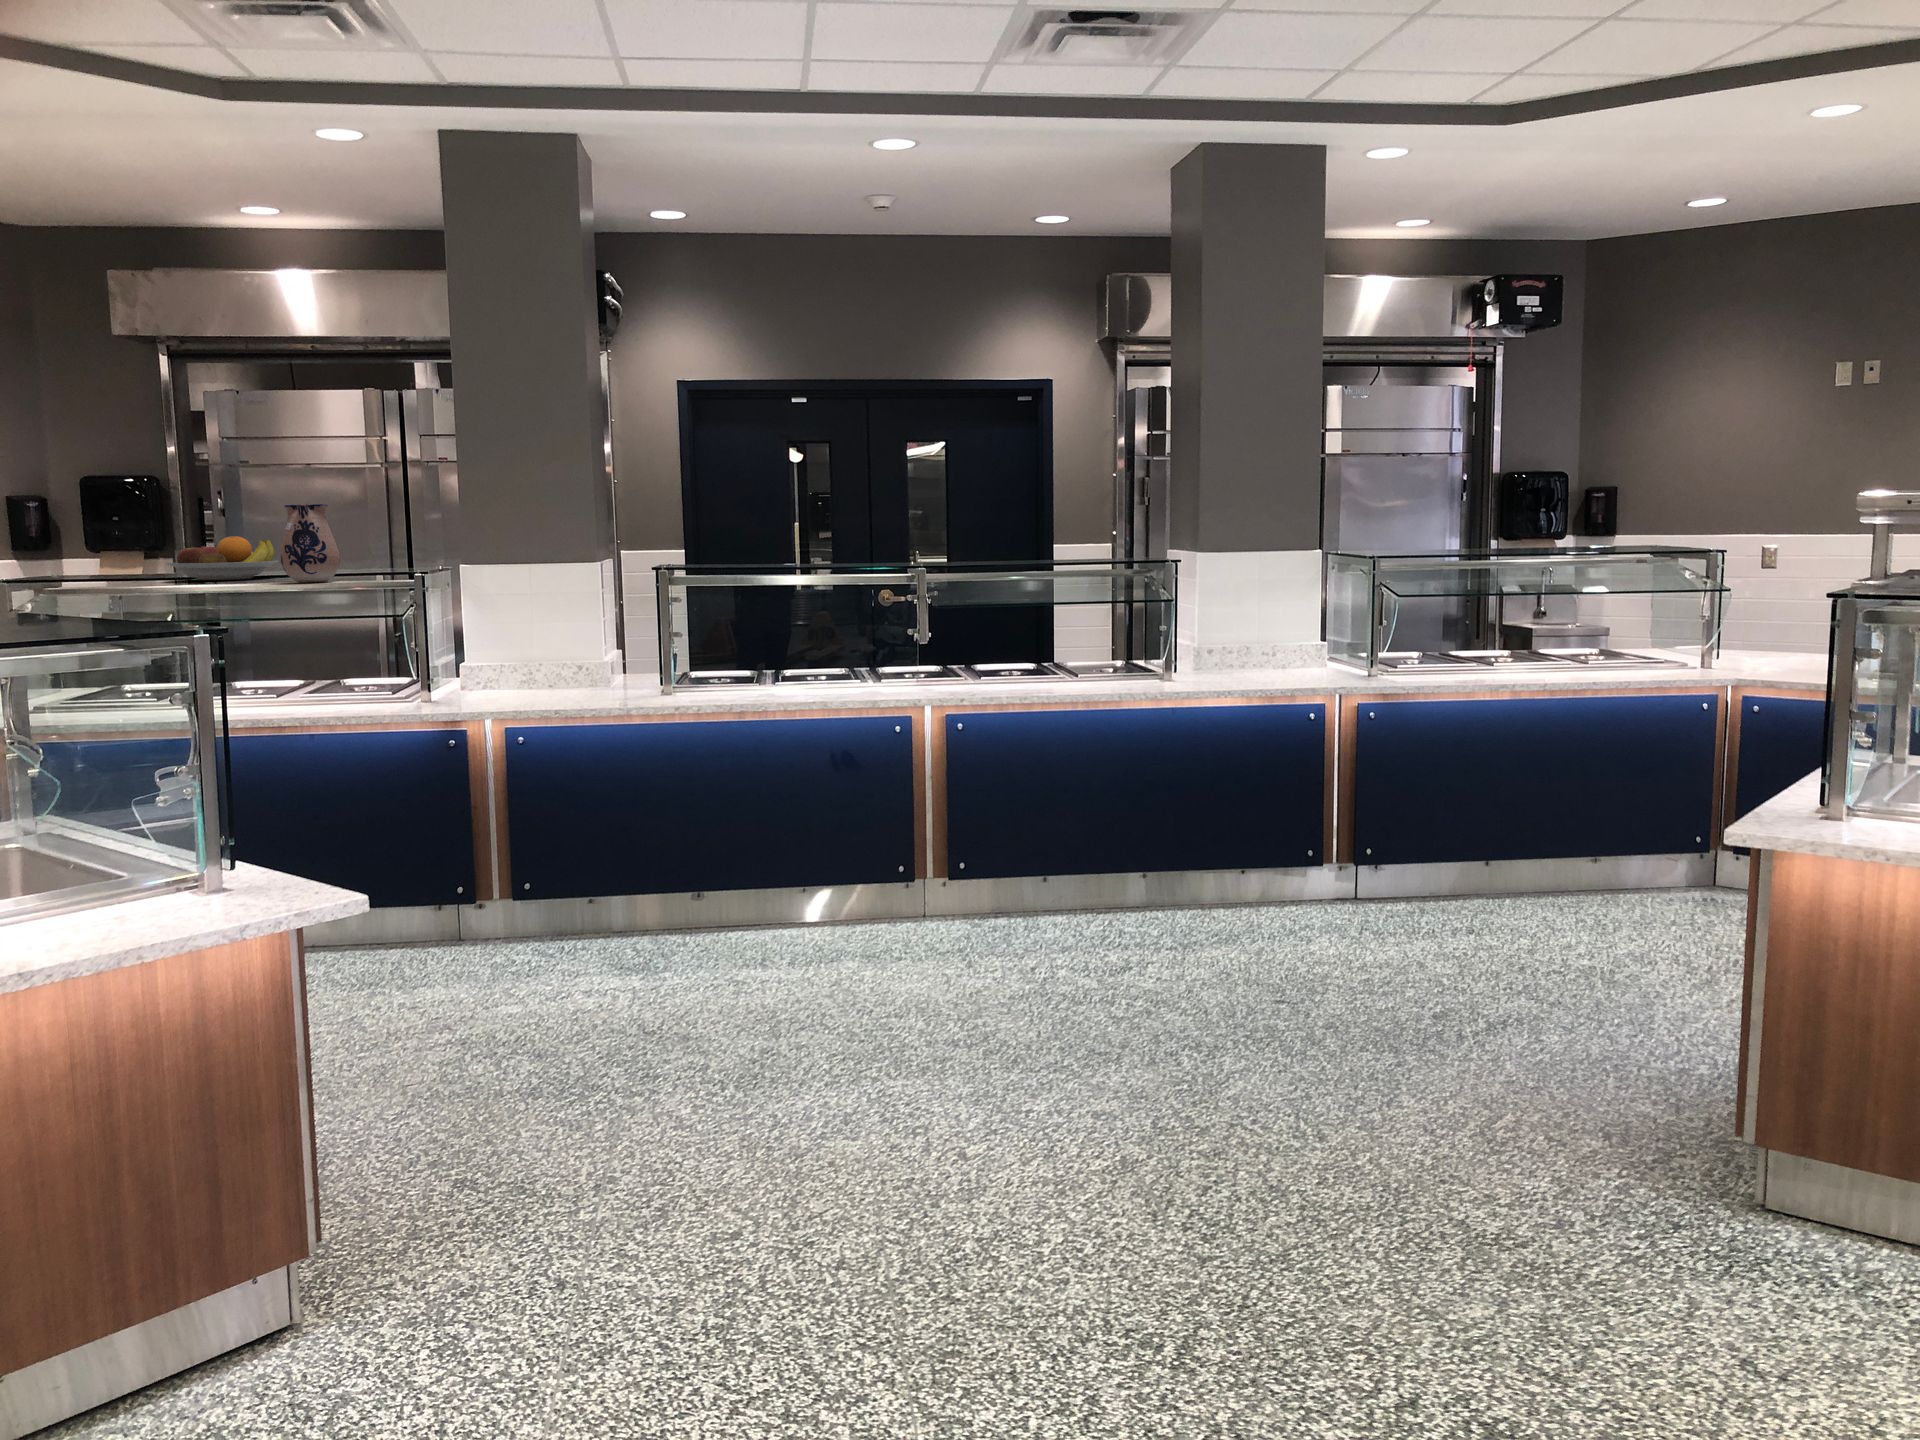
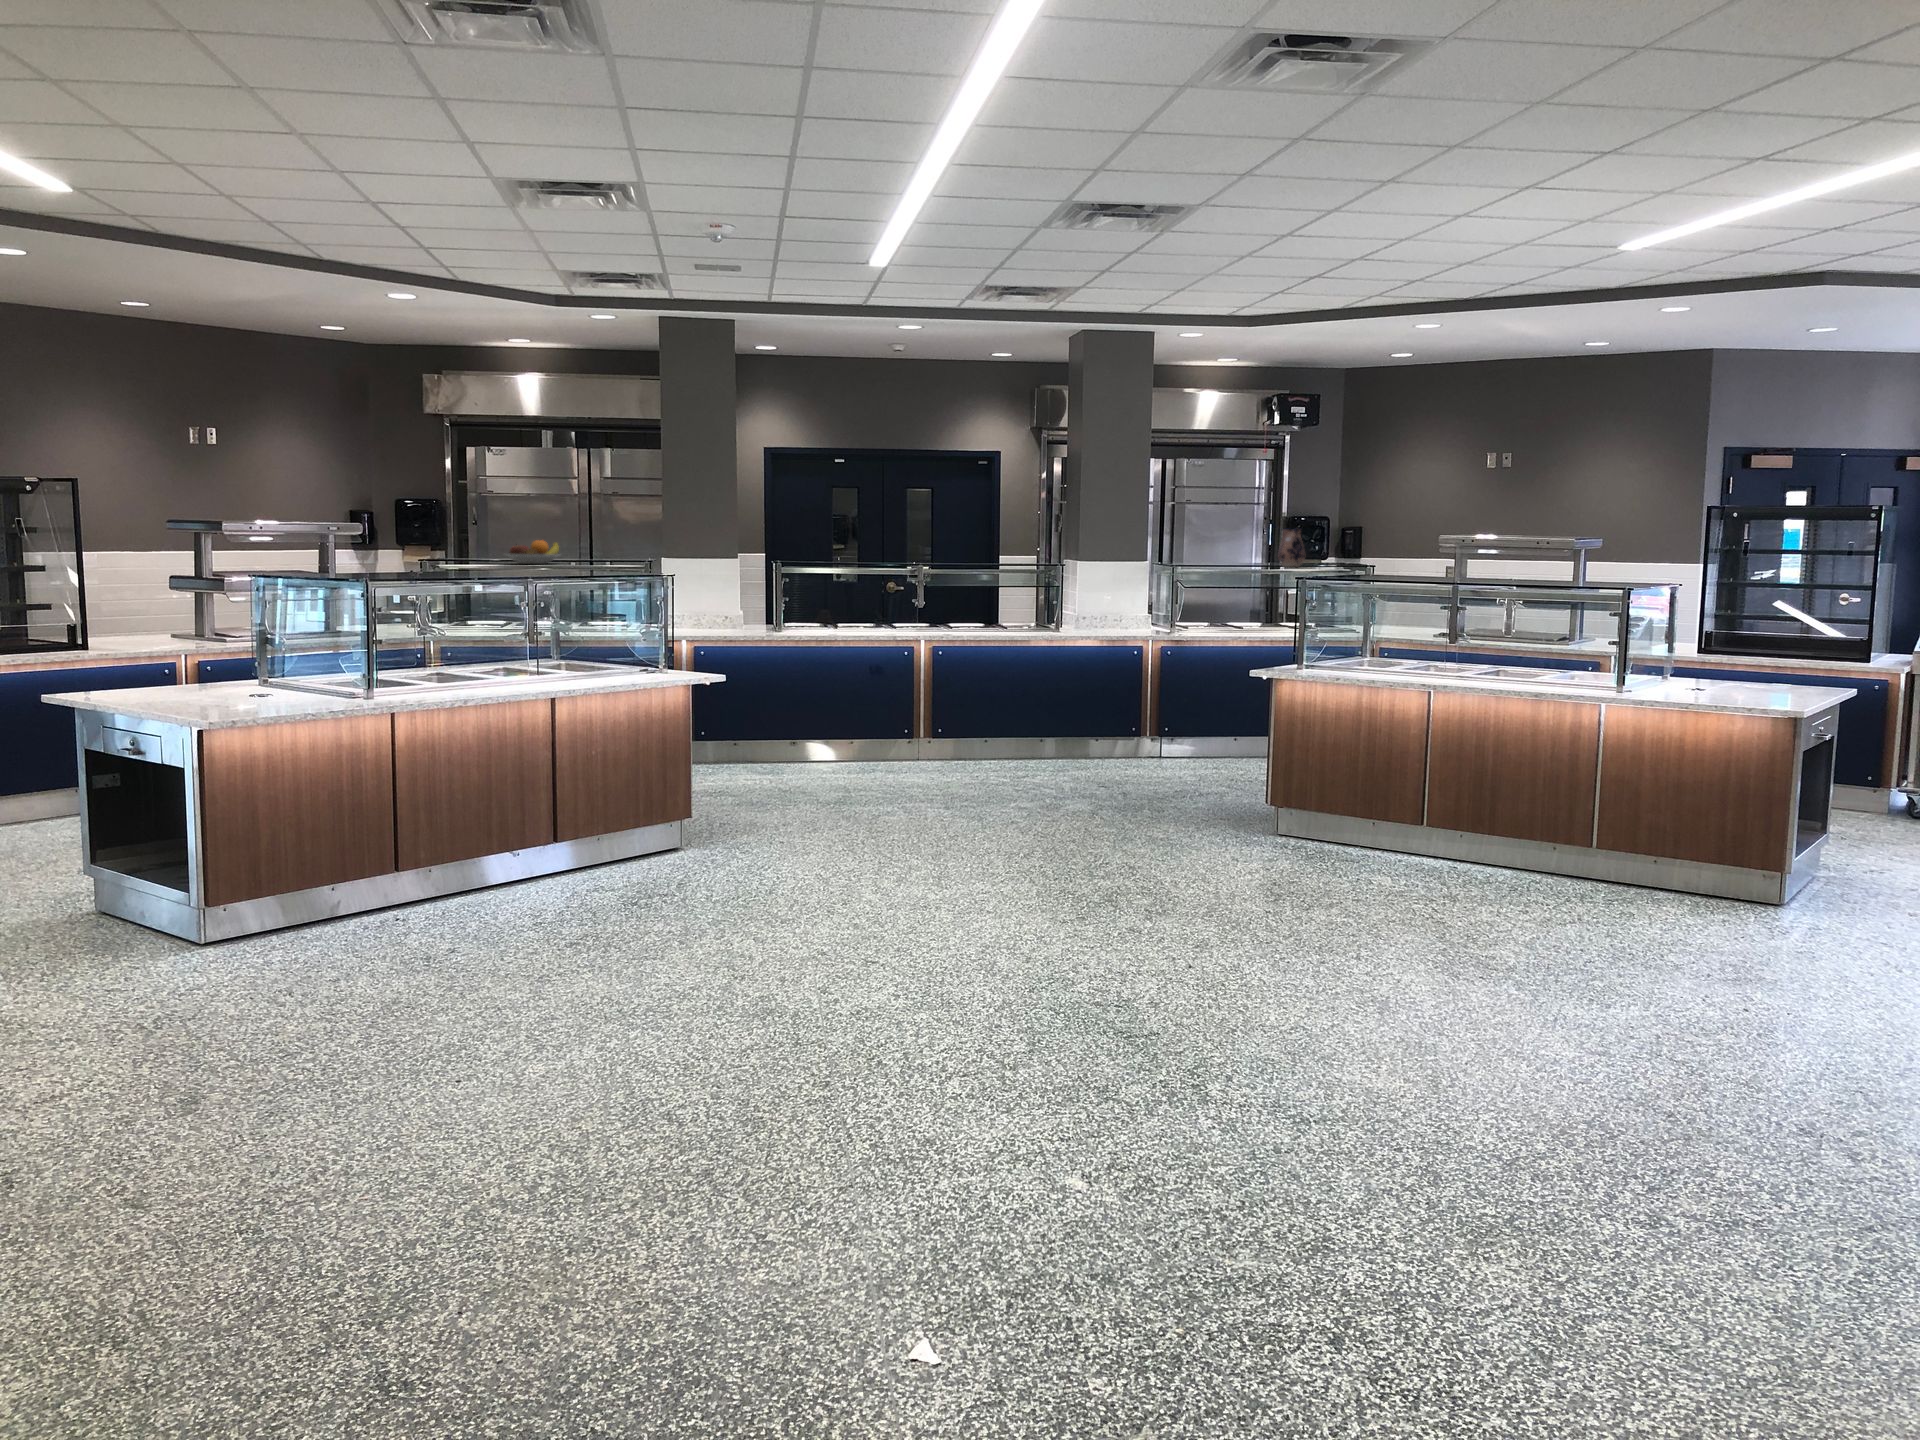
ceramic pitcher: present [281,504,340,582] -> present [1278,529,1305,567]

